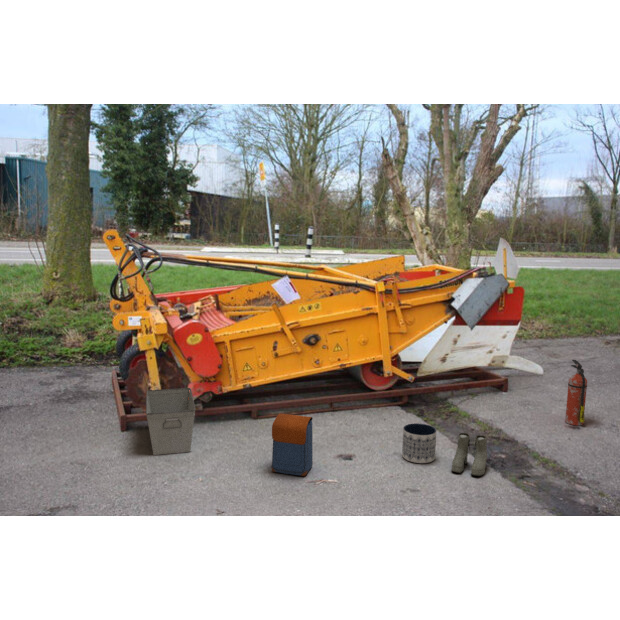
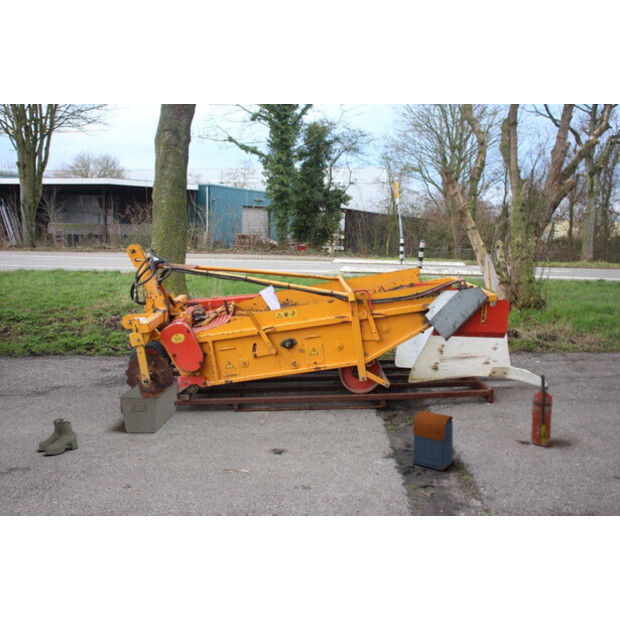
backpack: present [272,413,313,476] -> present [413,411,453,470]
planter: present [402,423,436,463] -> none [321,426,353,464]
boots: present [452,433,487,476] -> present [39,419,78,455]

